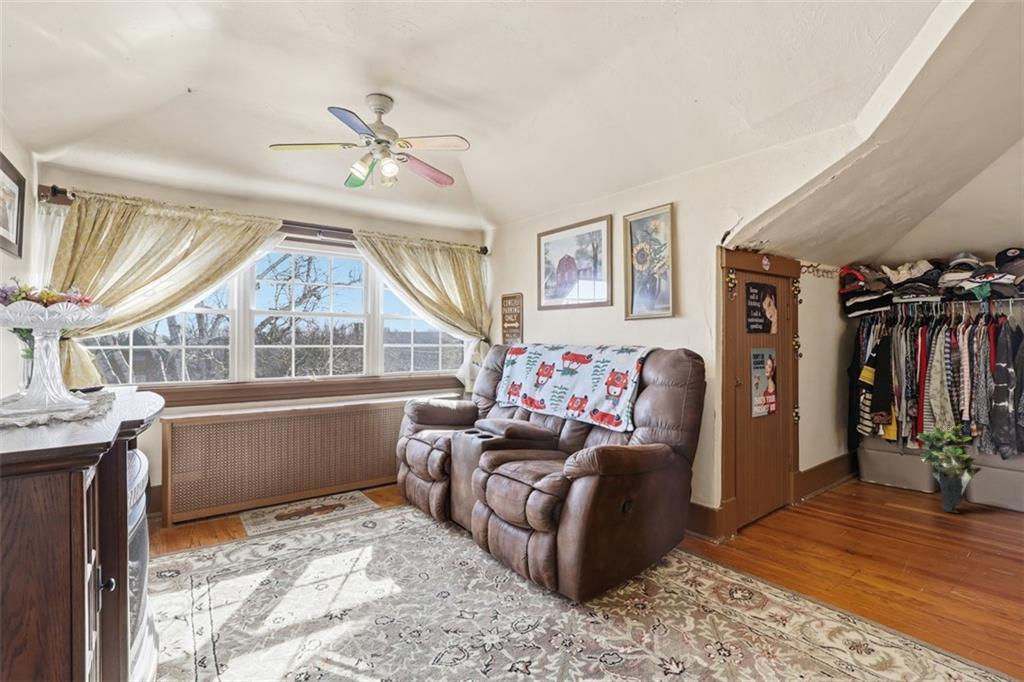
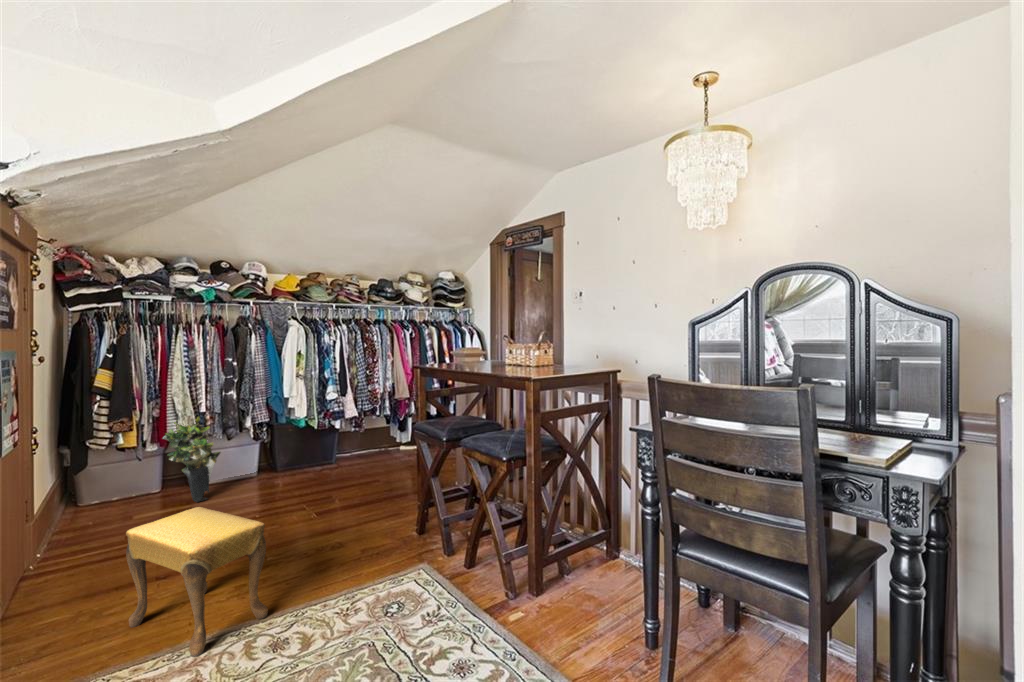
footstool: none [792,494,881,624] -> present [126,507,268,657]

